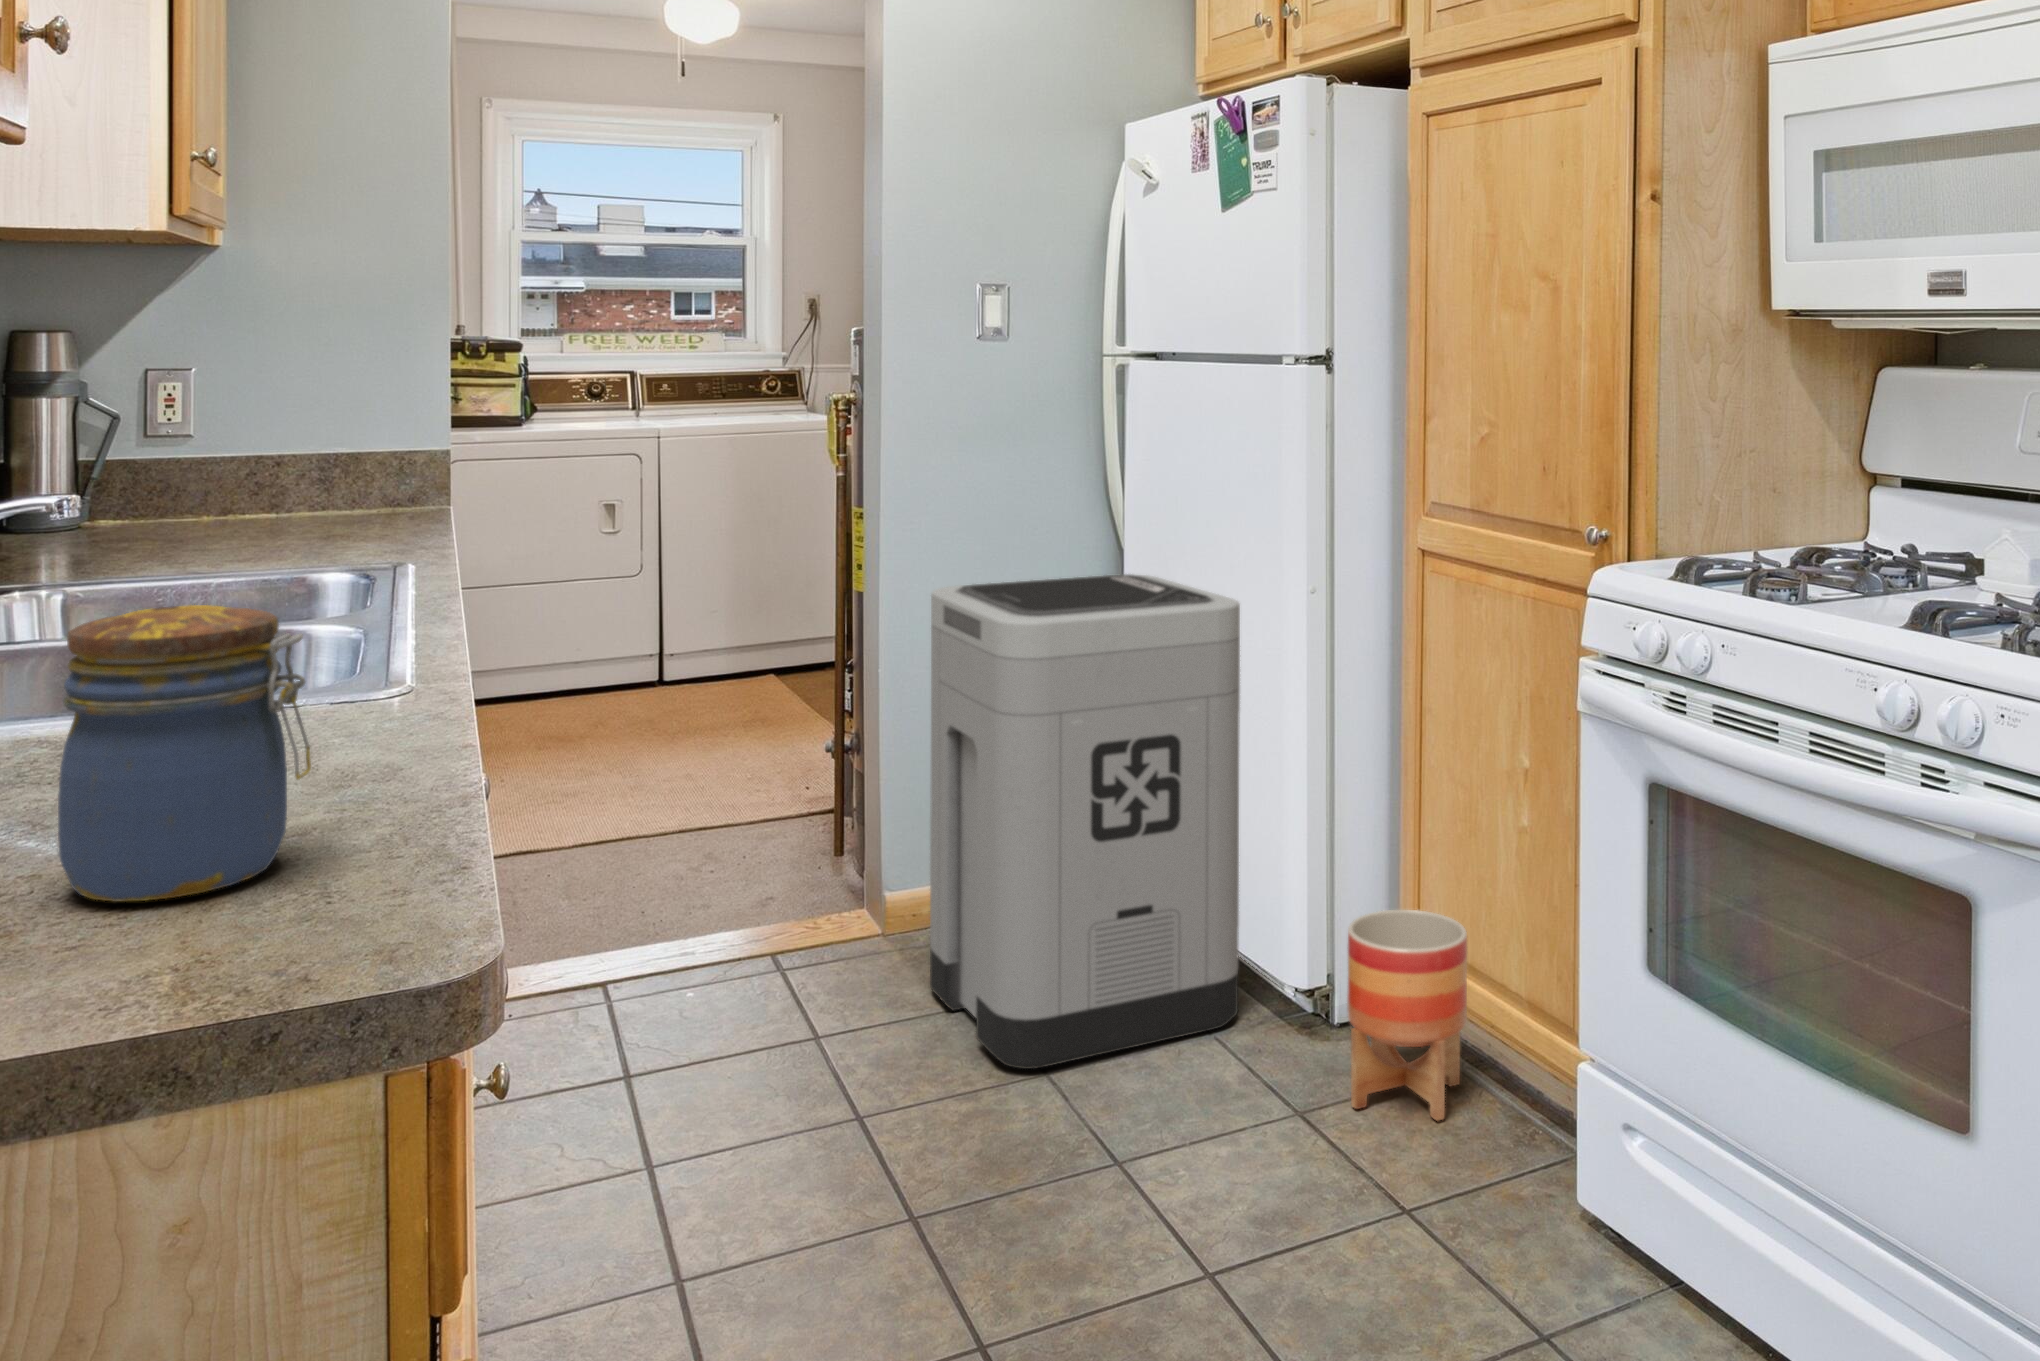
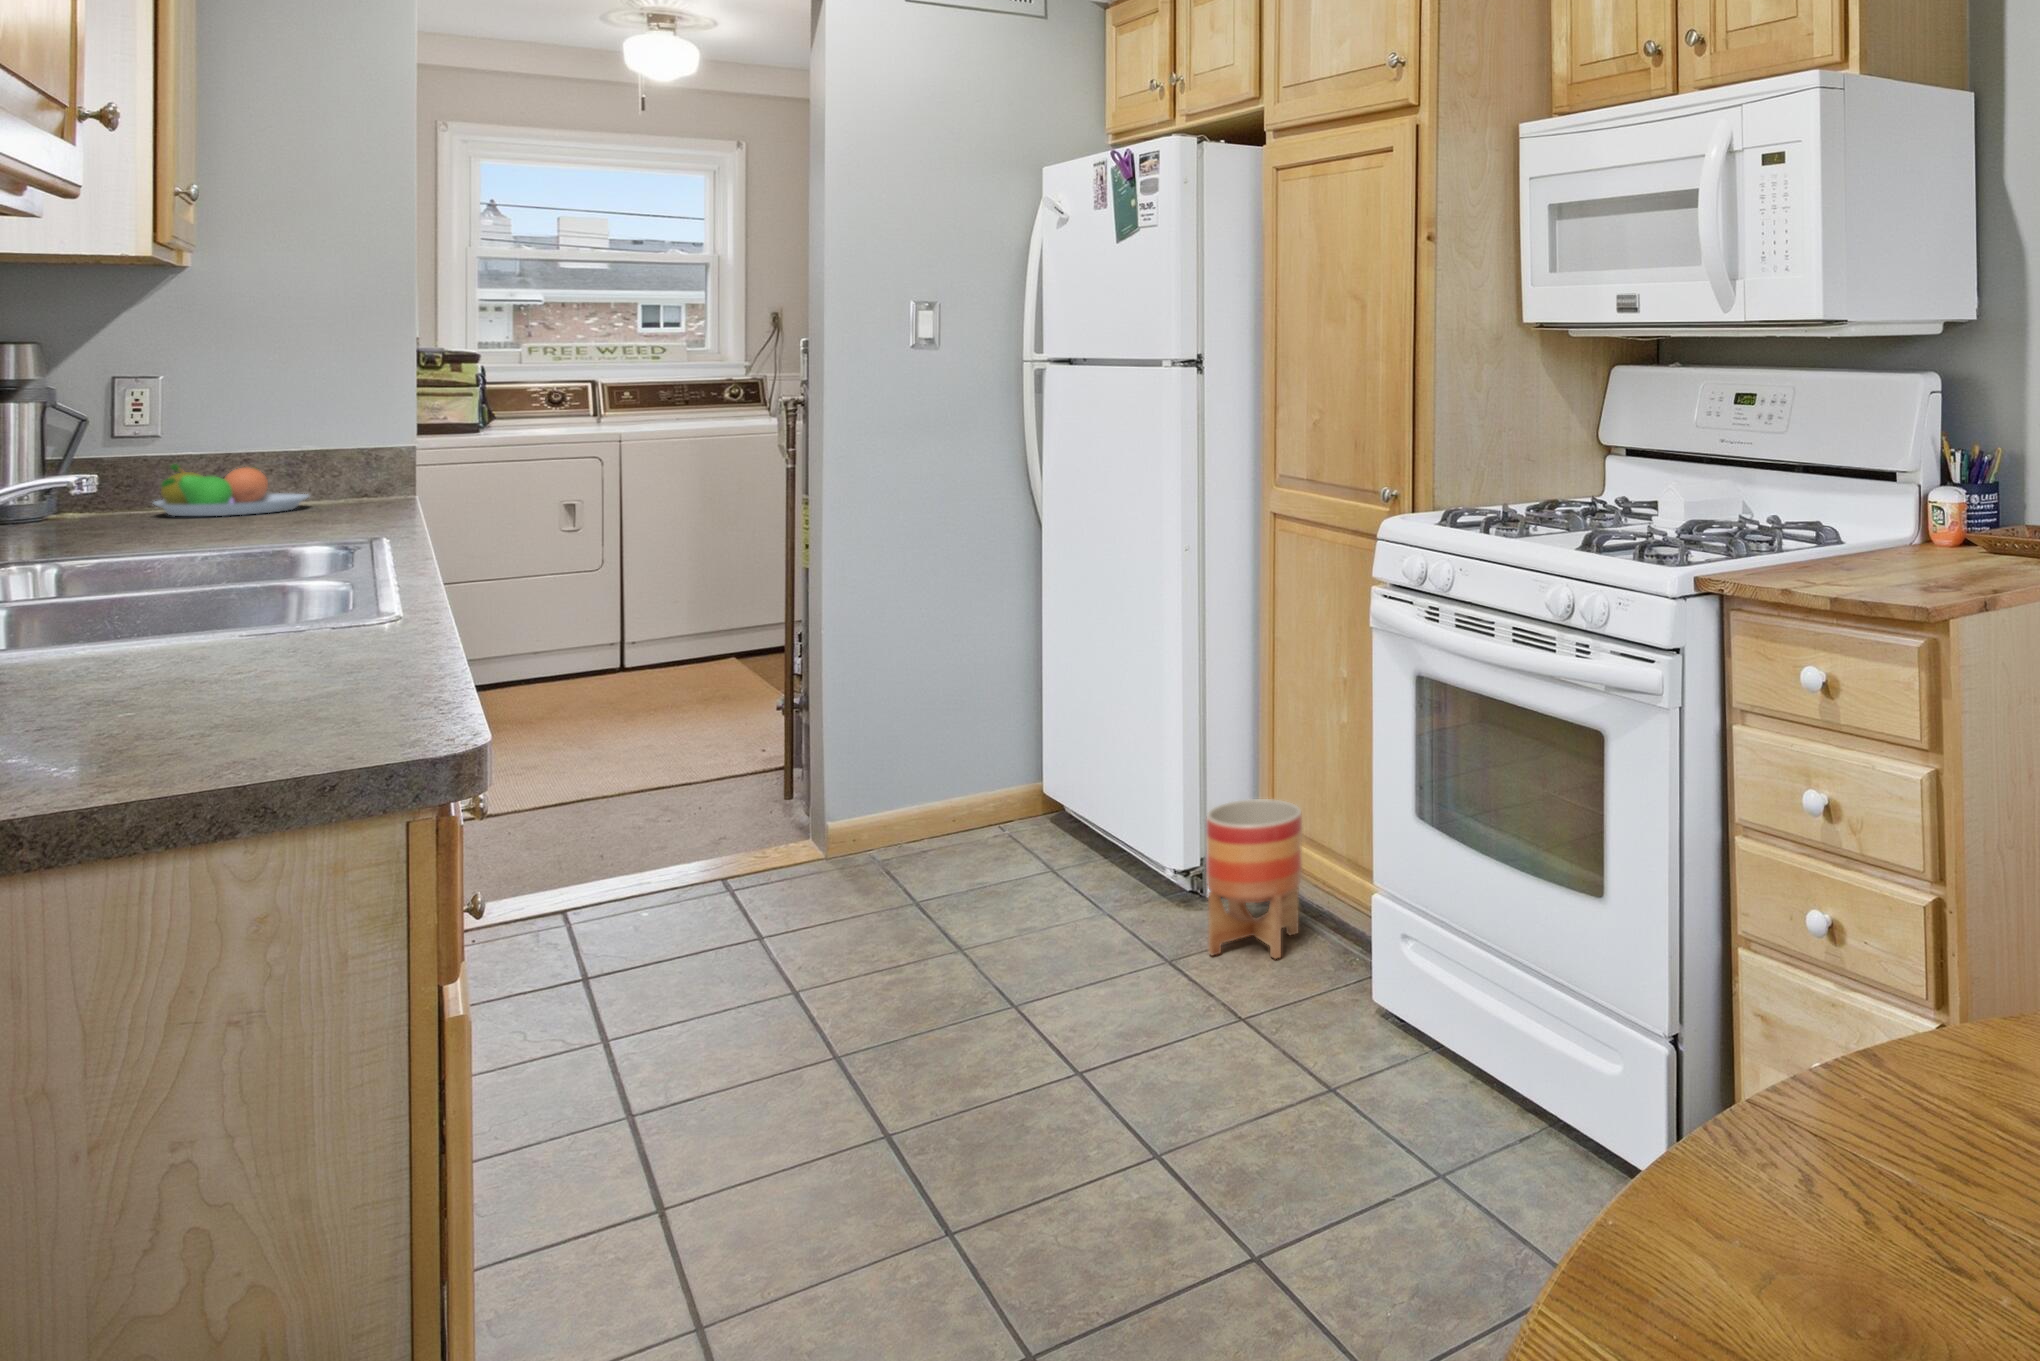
fruit bowl: none [175,469,338,529] -> present [154,464,308,516]
trash can: present [930,574,1240,1069] -> none [862,544,1126,946]
jar: present [58,605,311,902] -> none [165,524,350,717]

